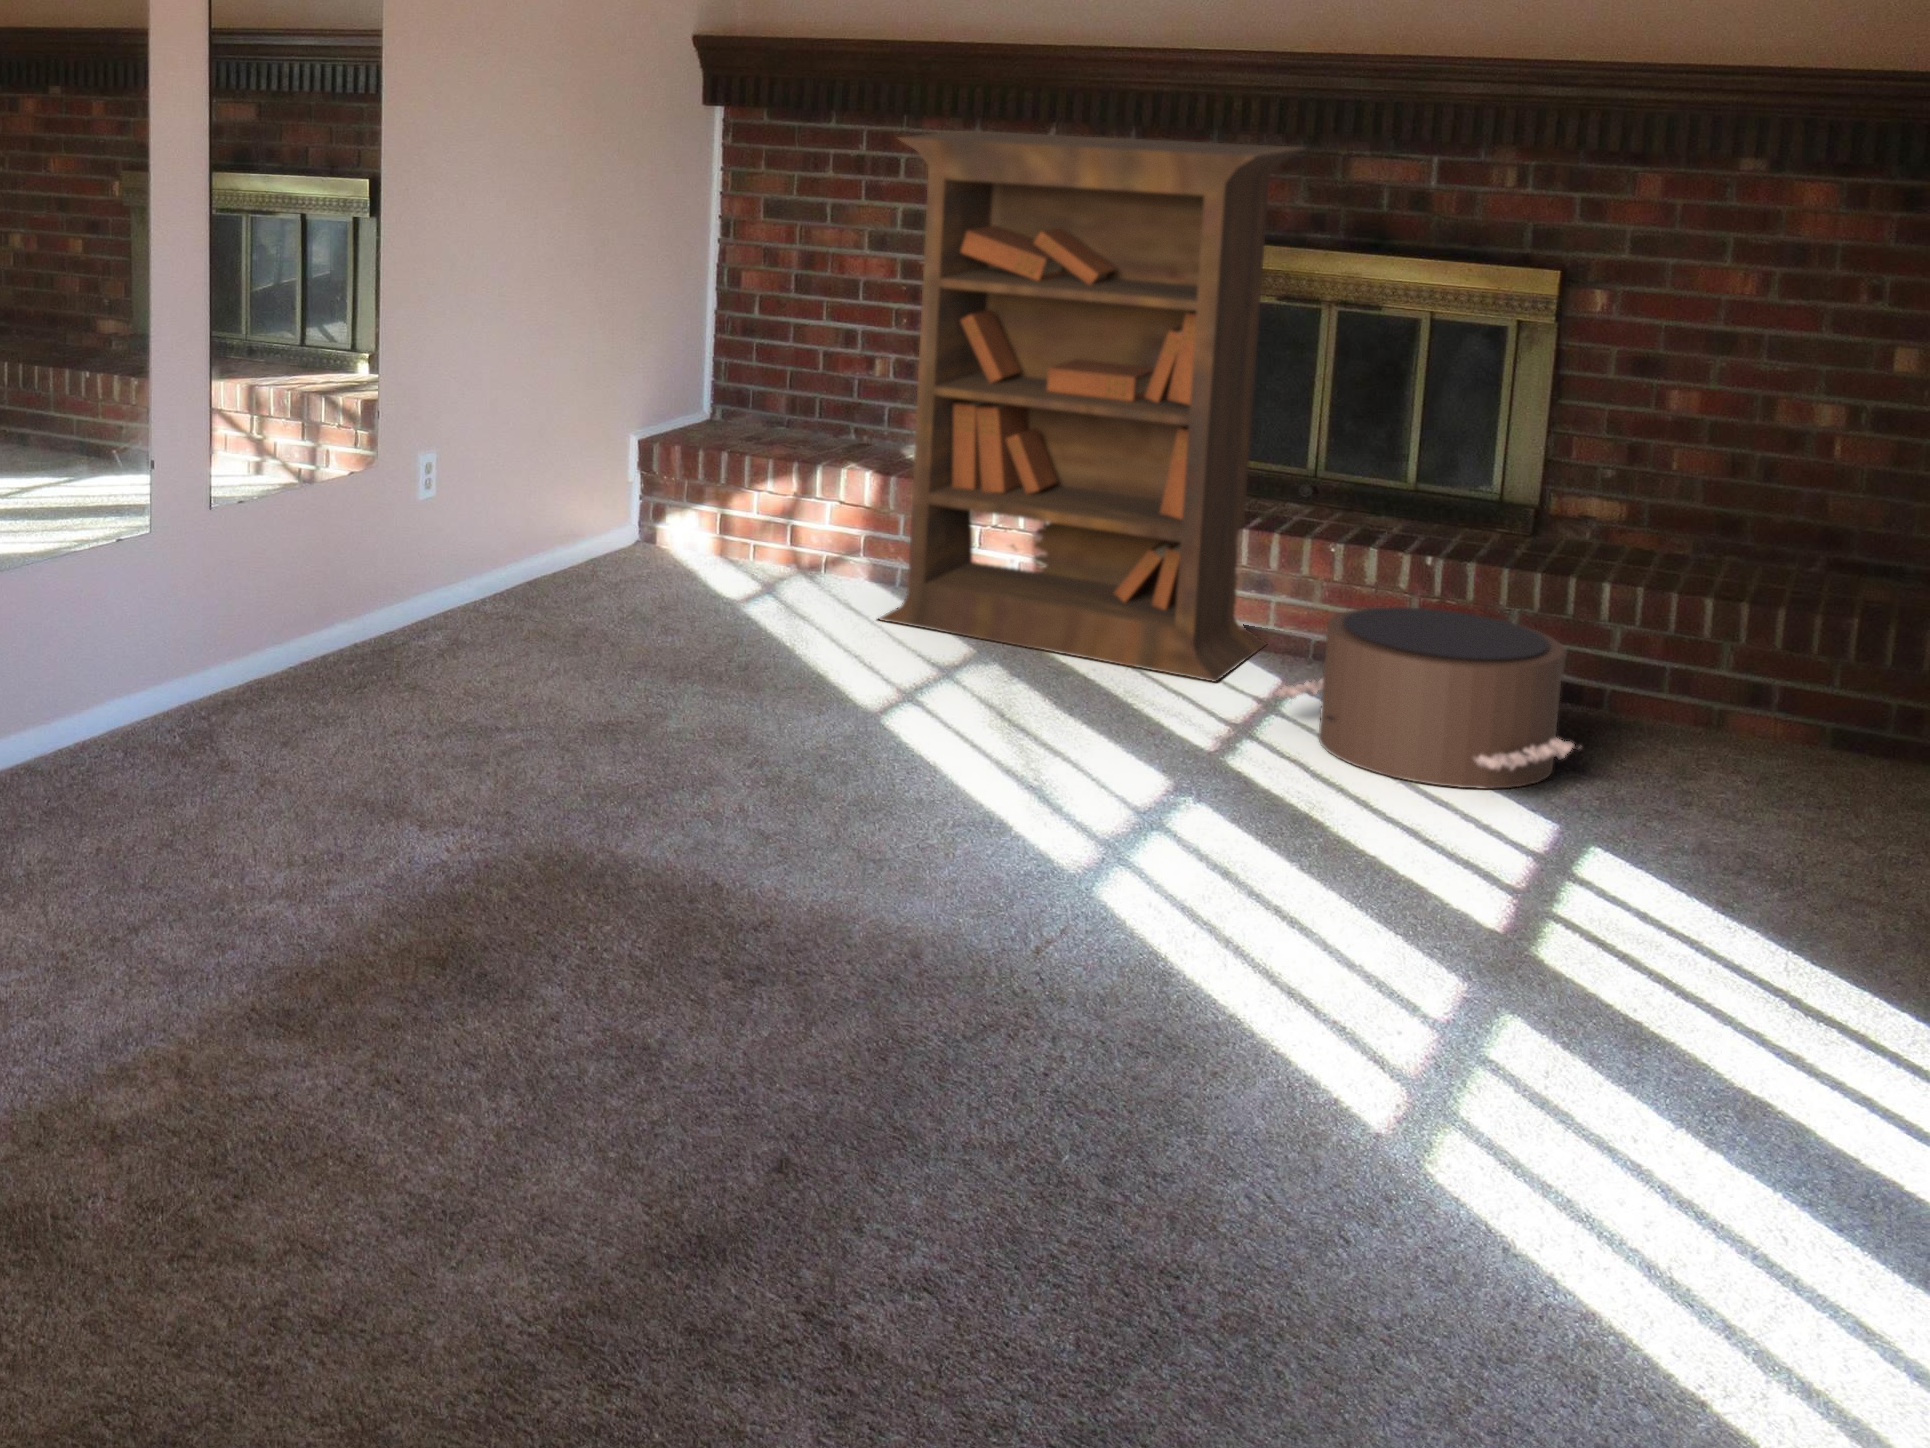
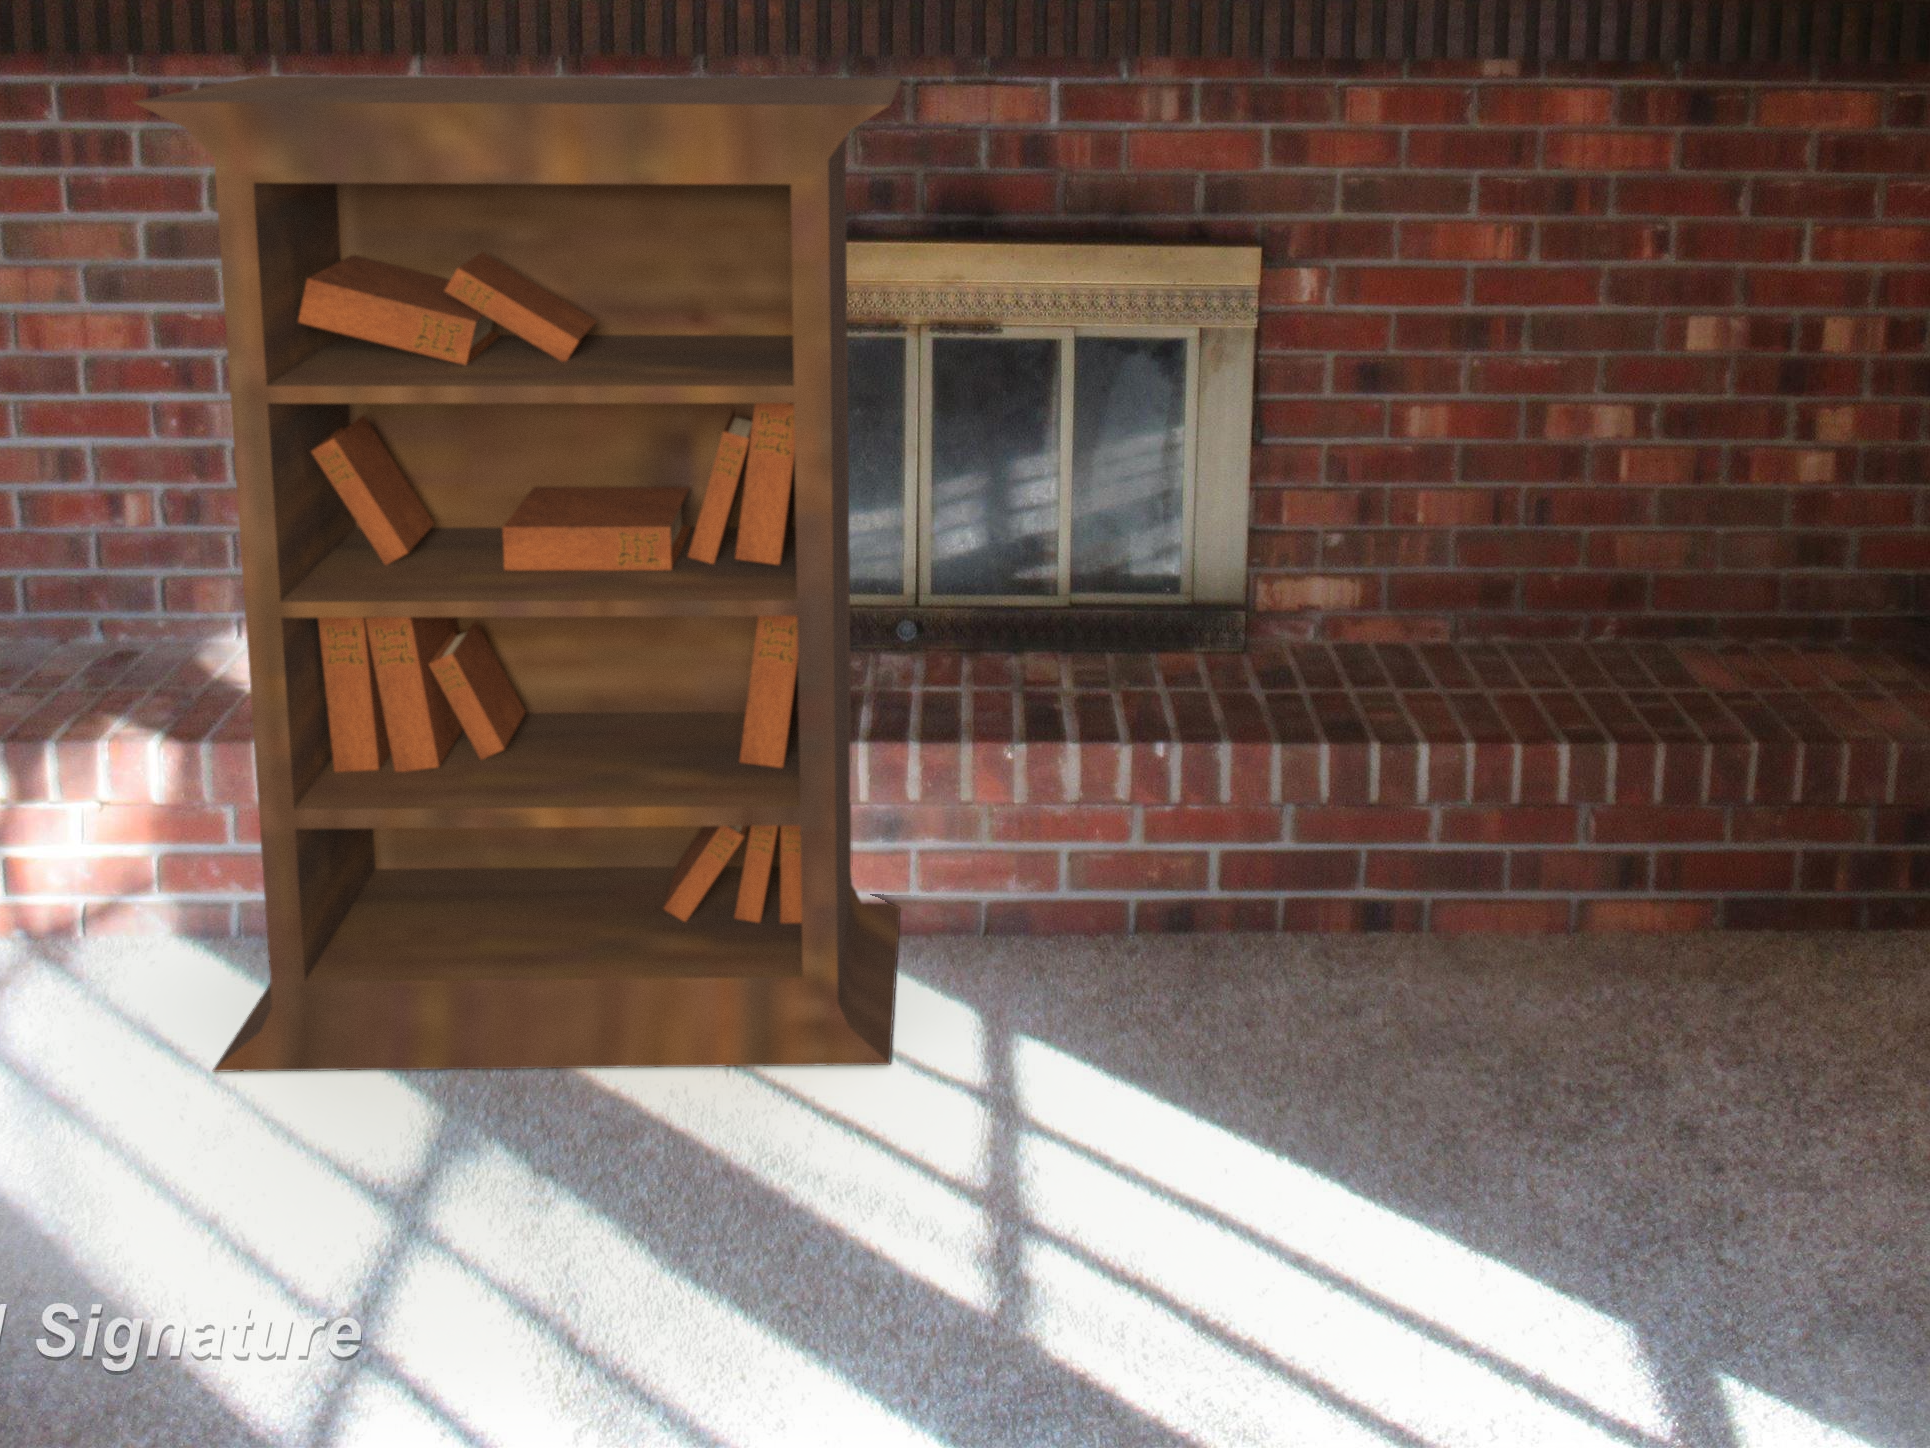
pouf: present [1275,607,1577,789] -> none [1049,869,1573,1289]

